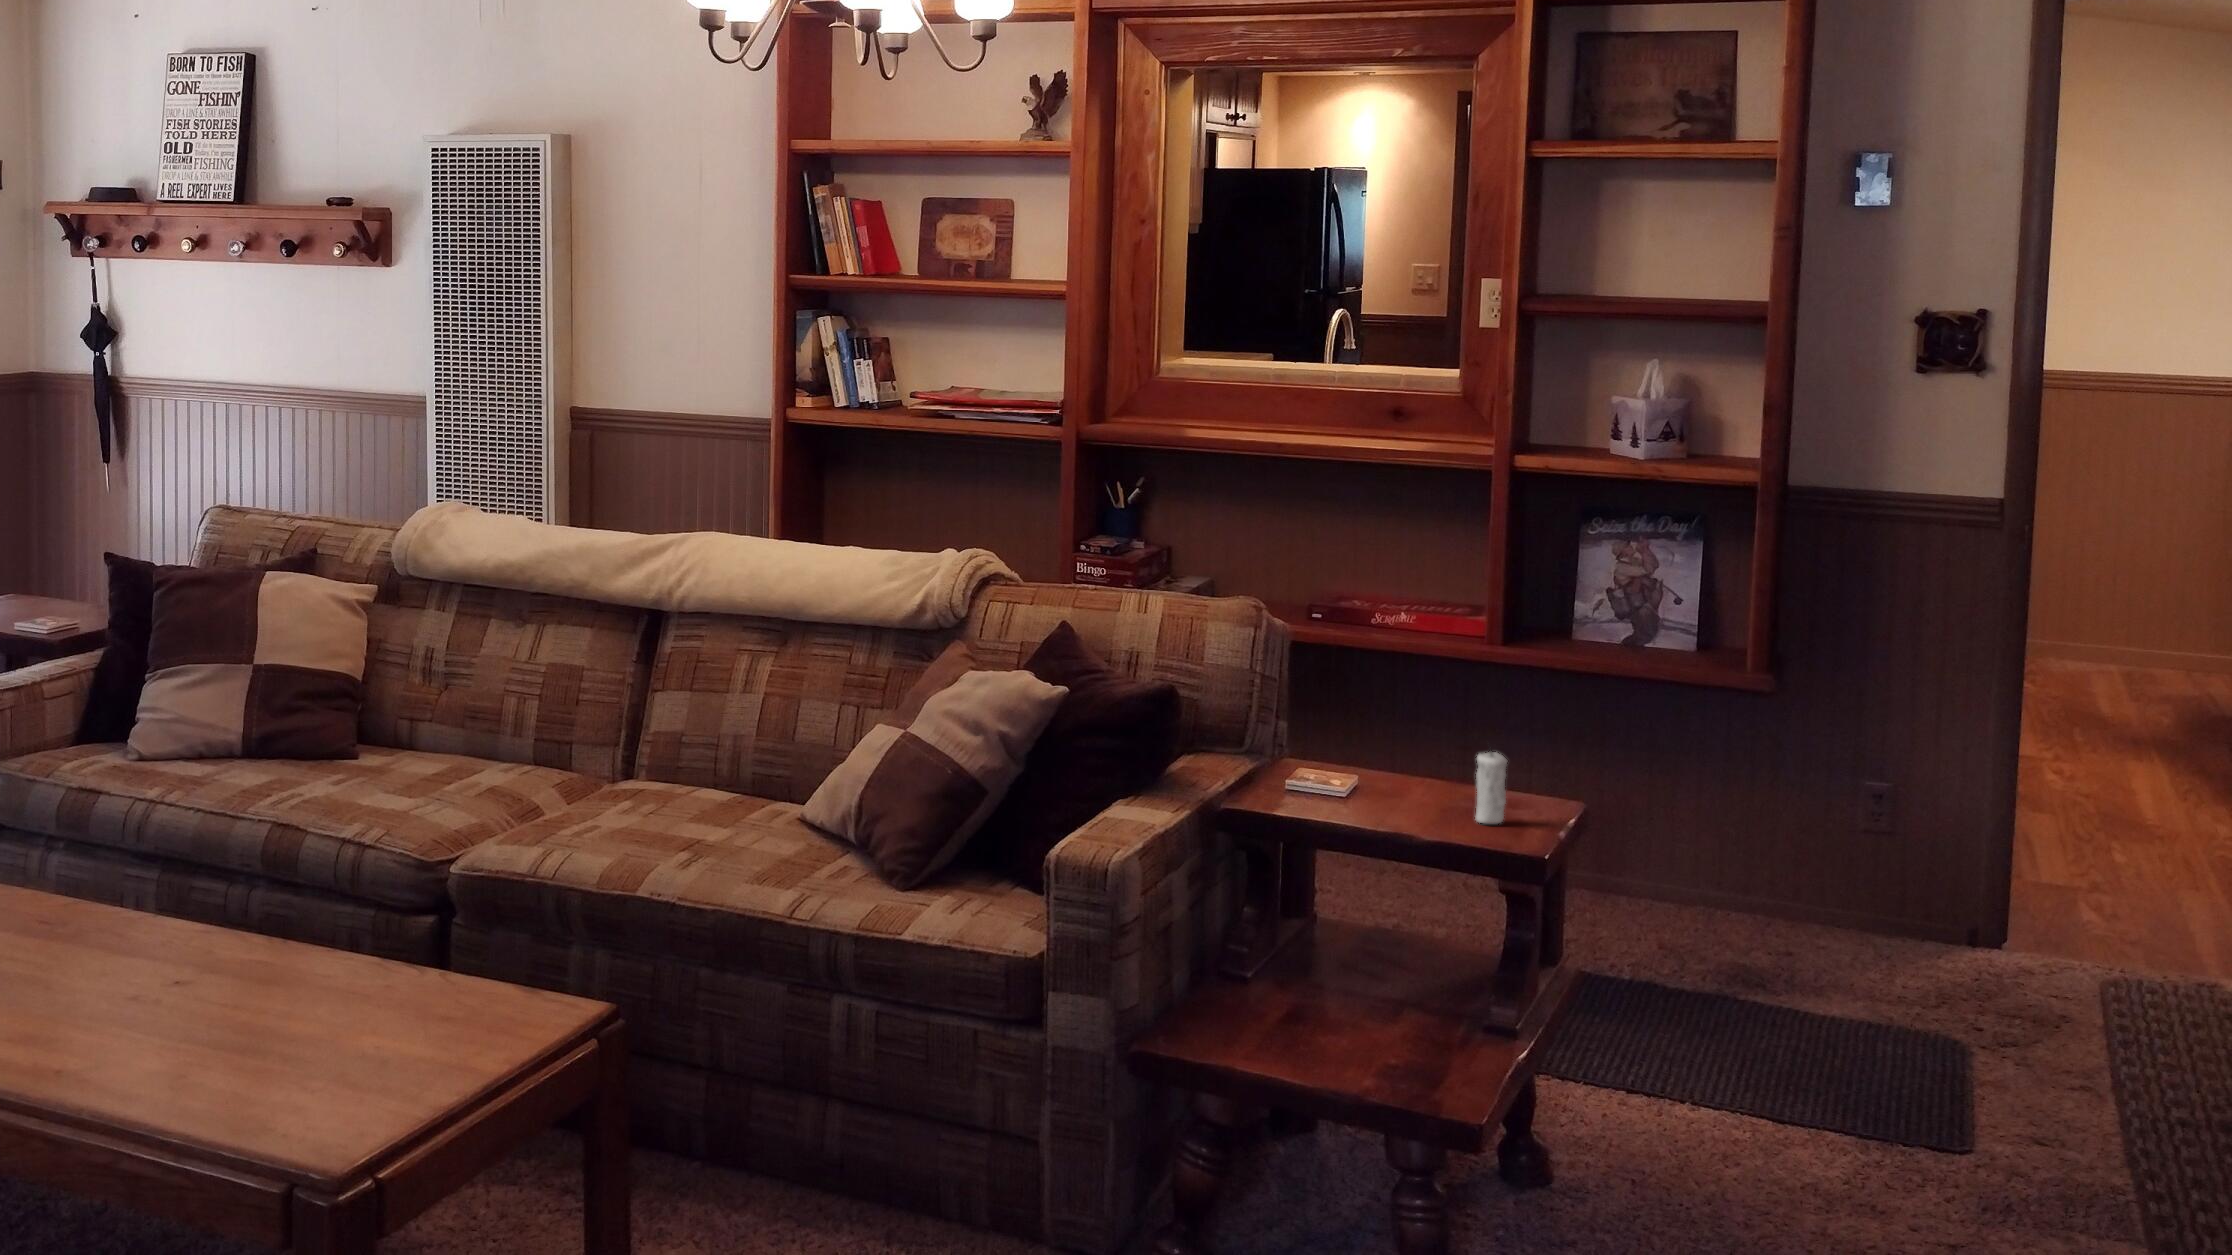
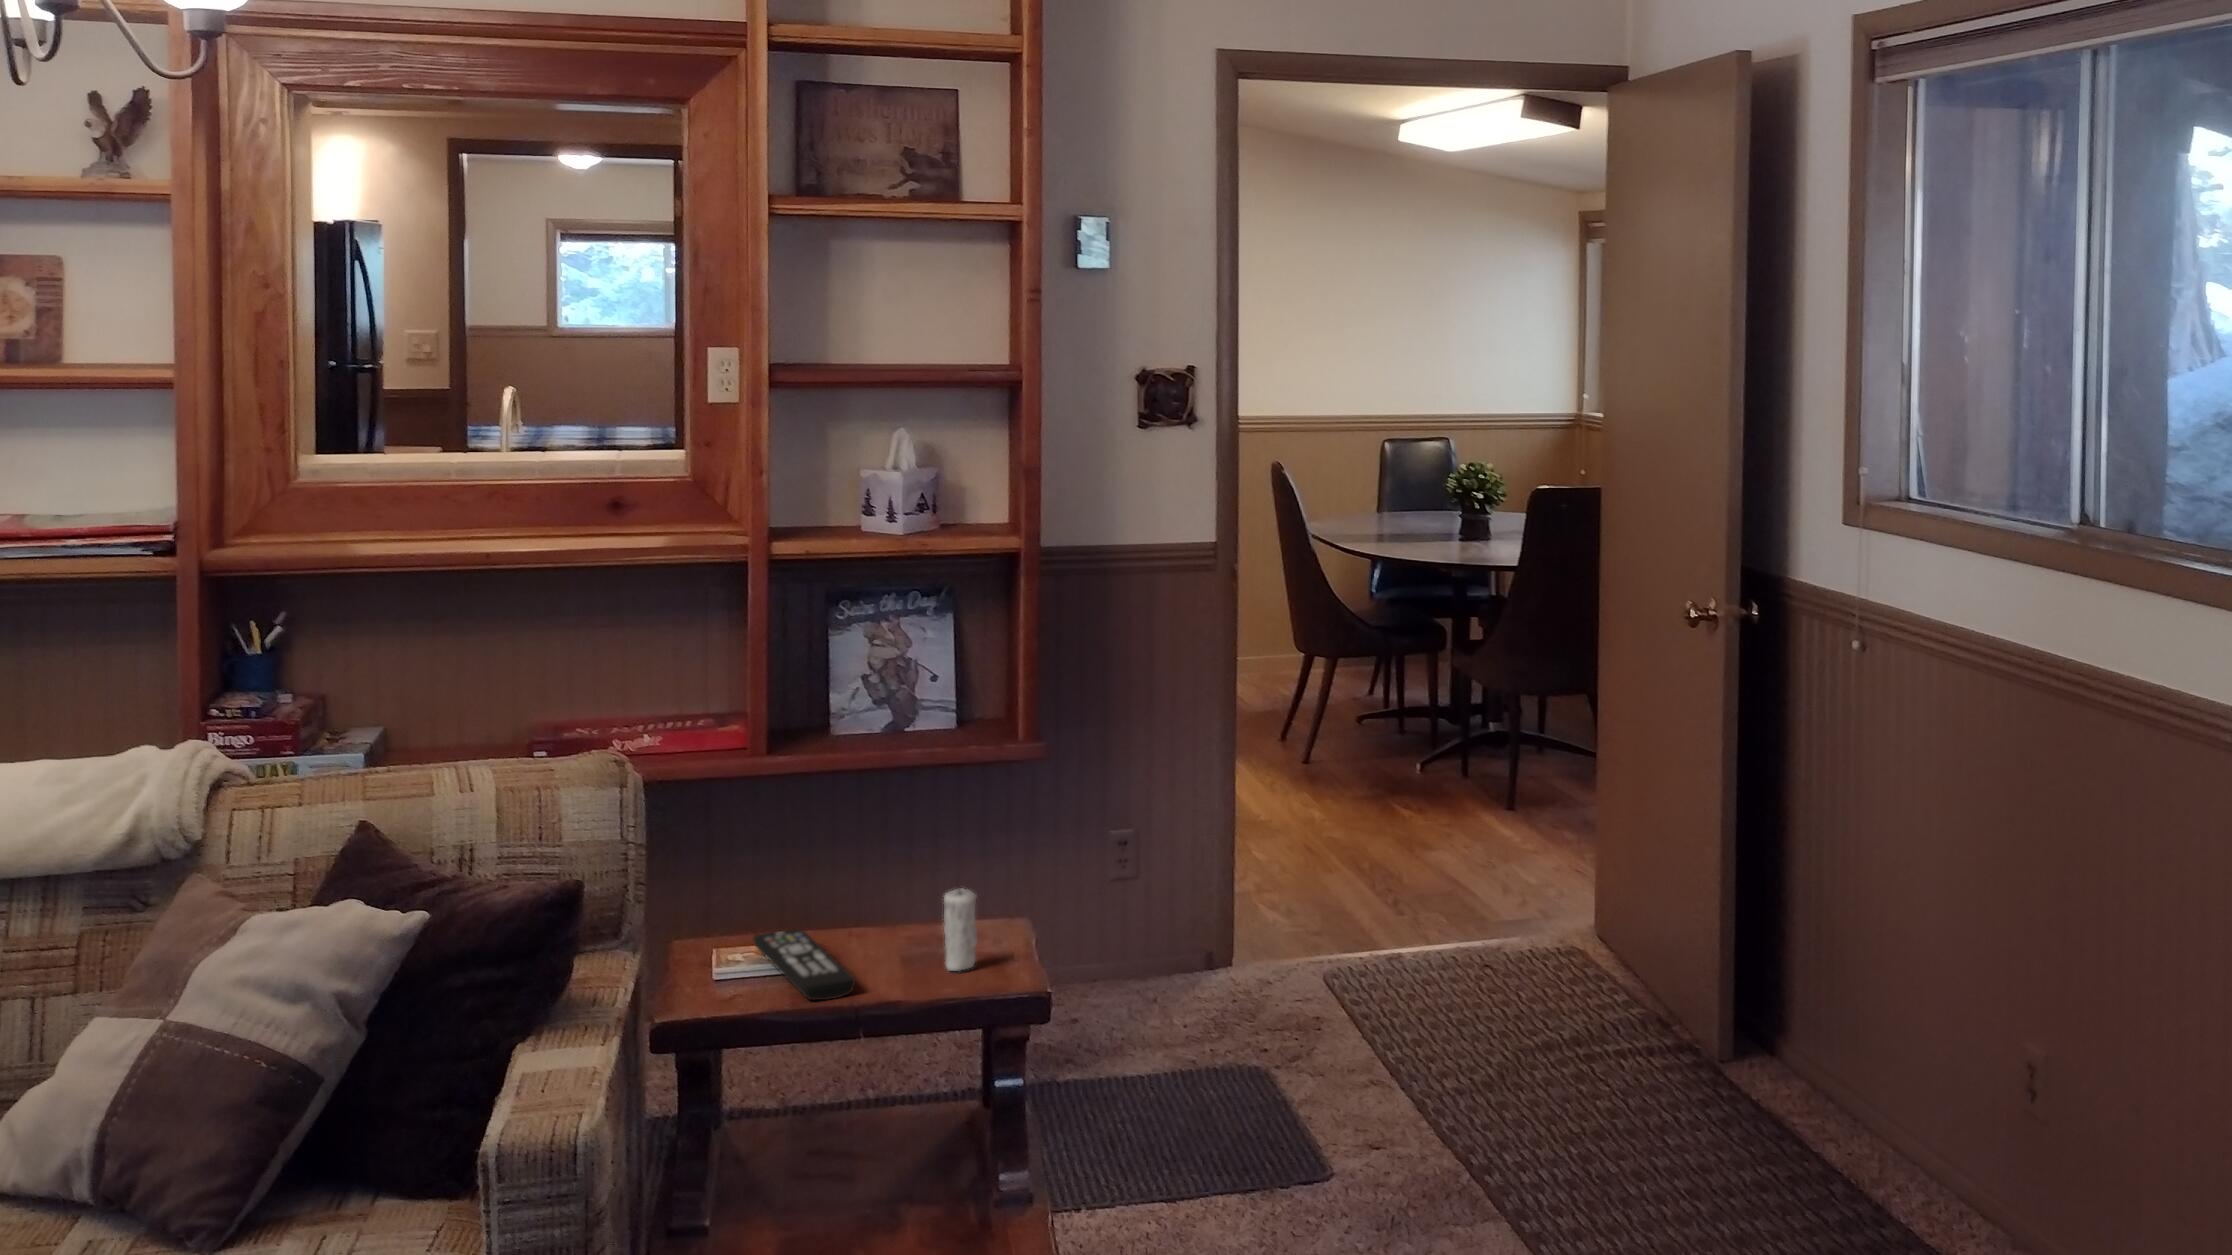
remote control: none [1337,764,1387,821] -> present [754,929,856,1000]

